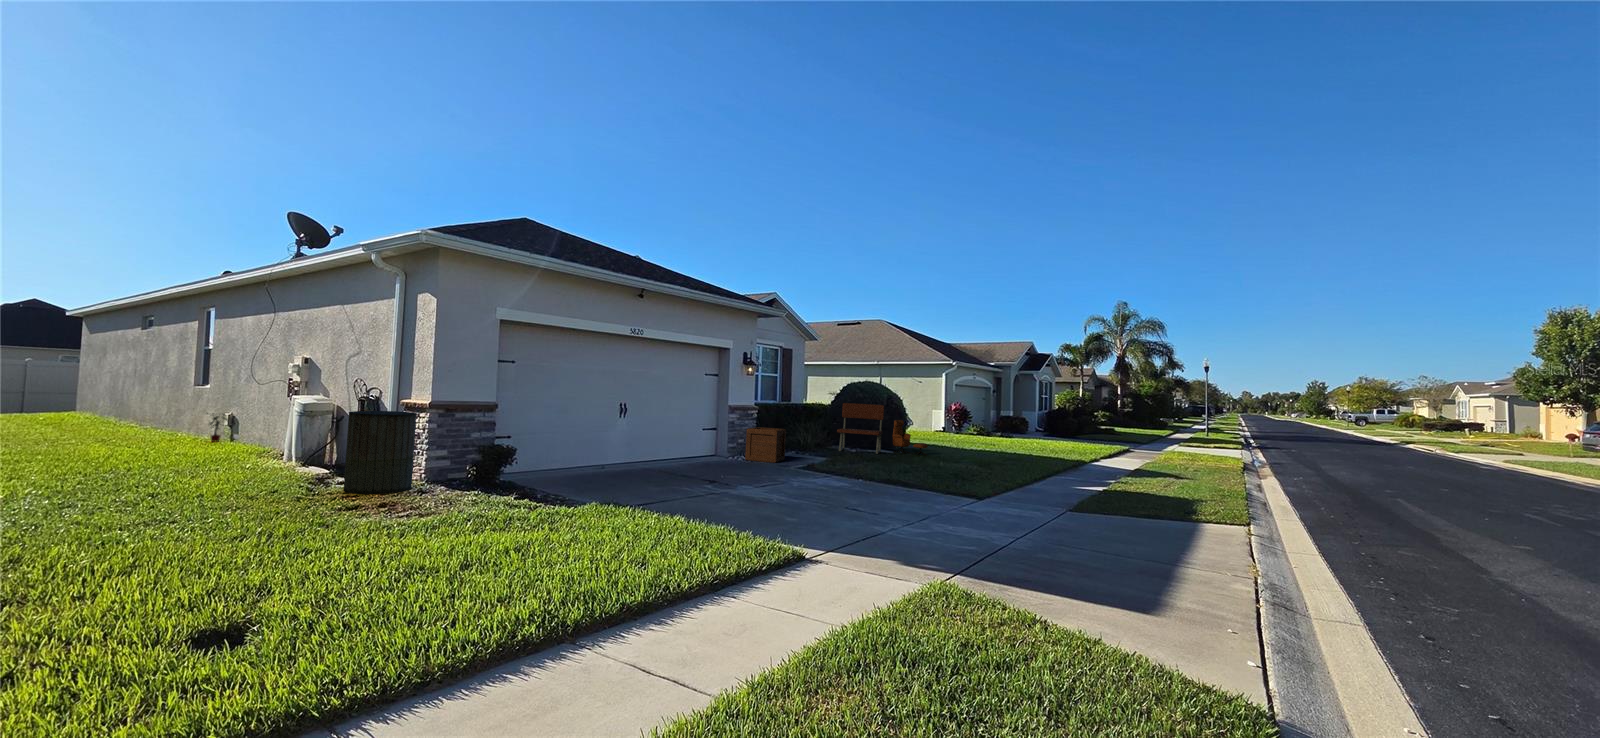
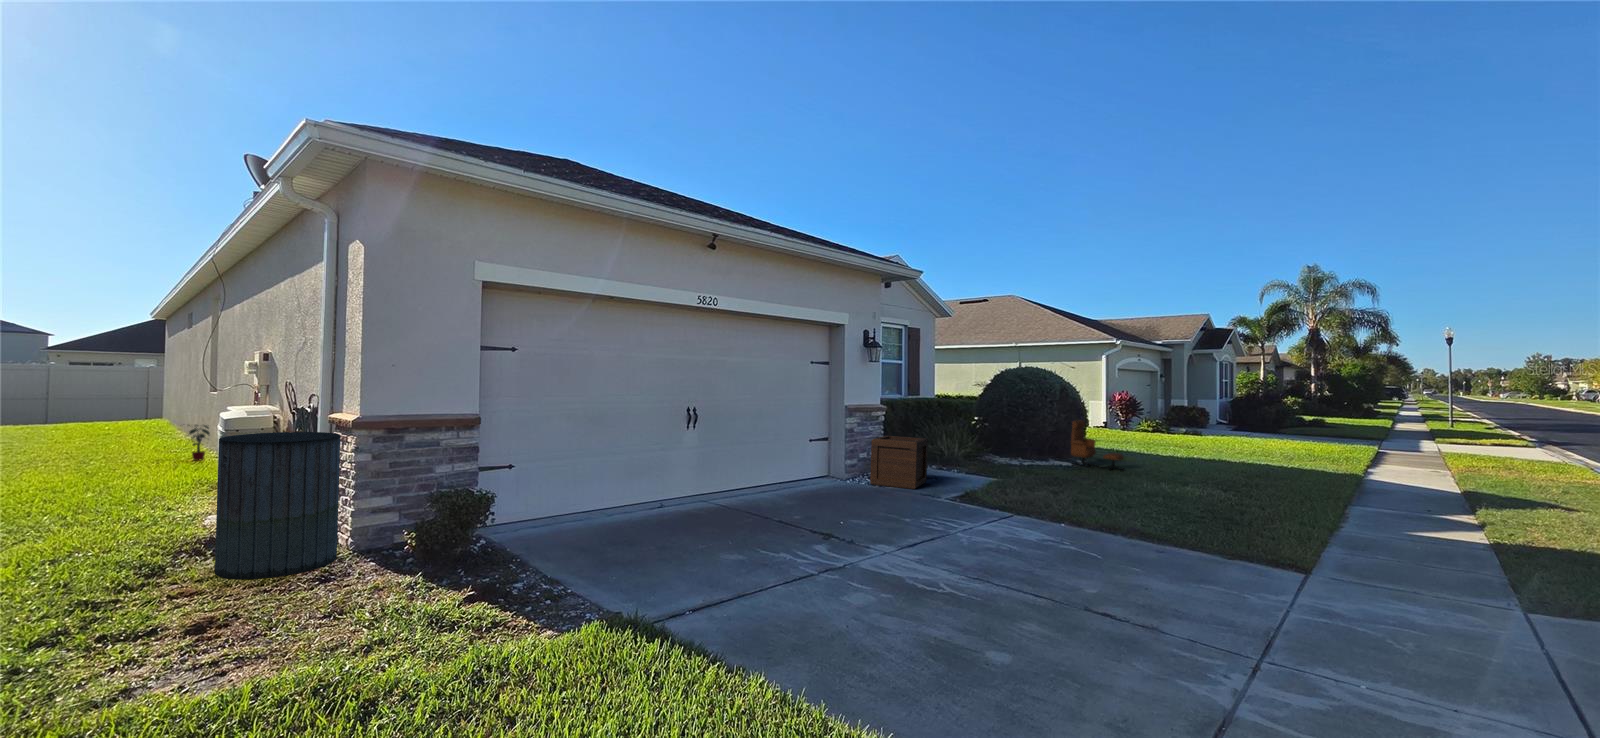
bench: present [837,403,884,454] -> none [992,397,1058,469]

